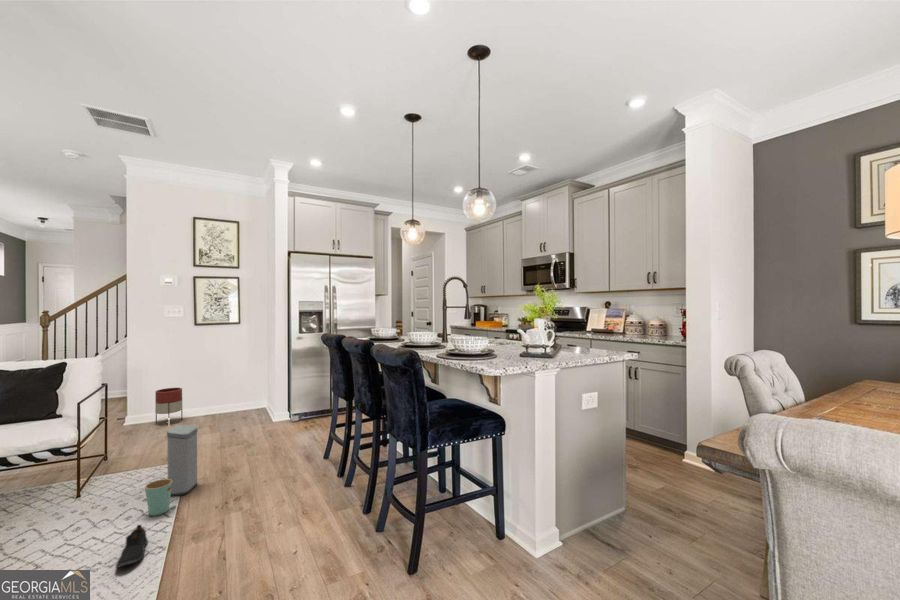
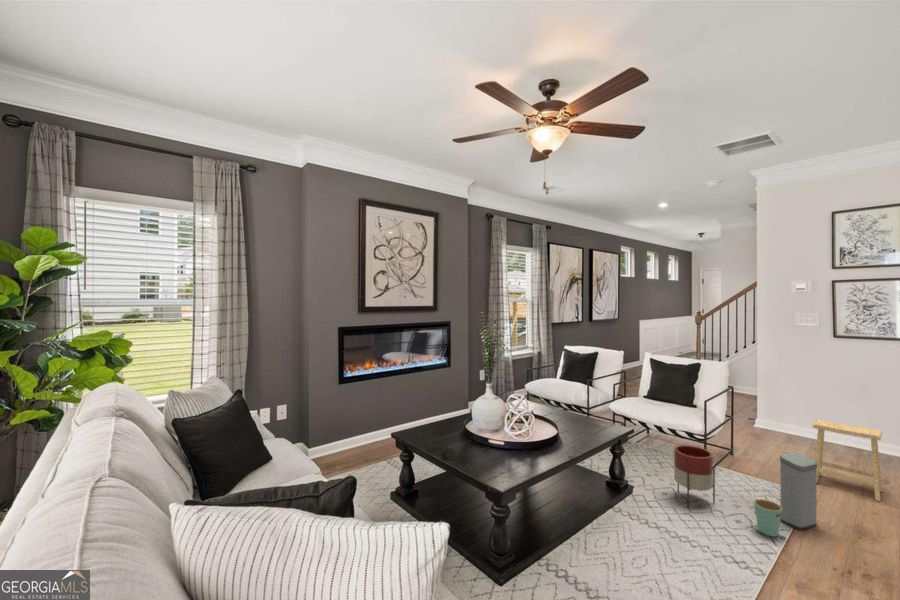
planter: present [155,388,182,423] -> present [674,445,715,508]
footstool: none [187,391,235,454] -> present [813,419,882,501]
shoe: present [116,525,148,568] -> none [719,535,751,570]

